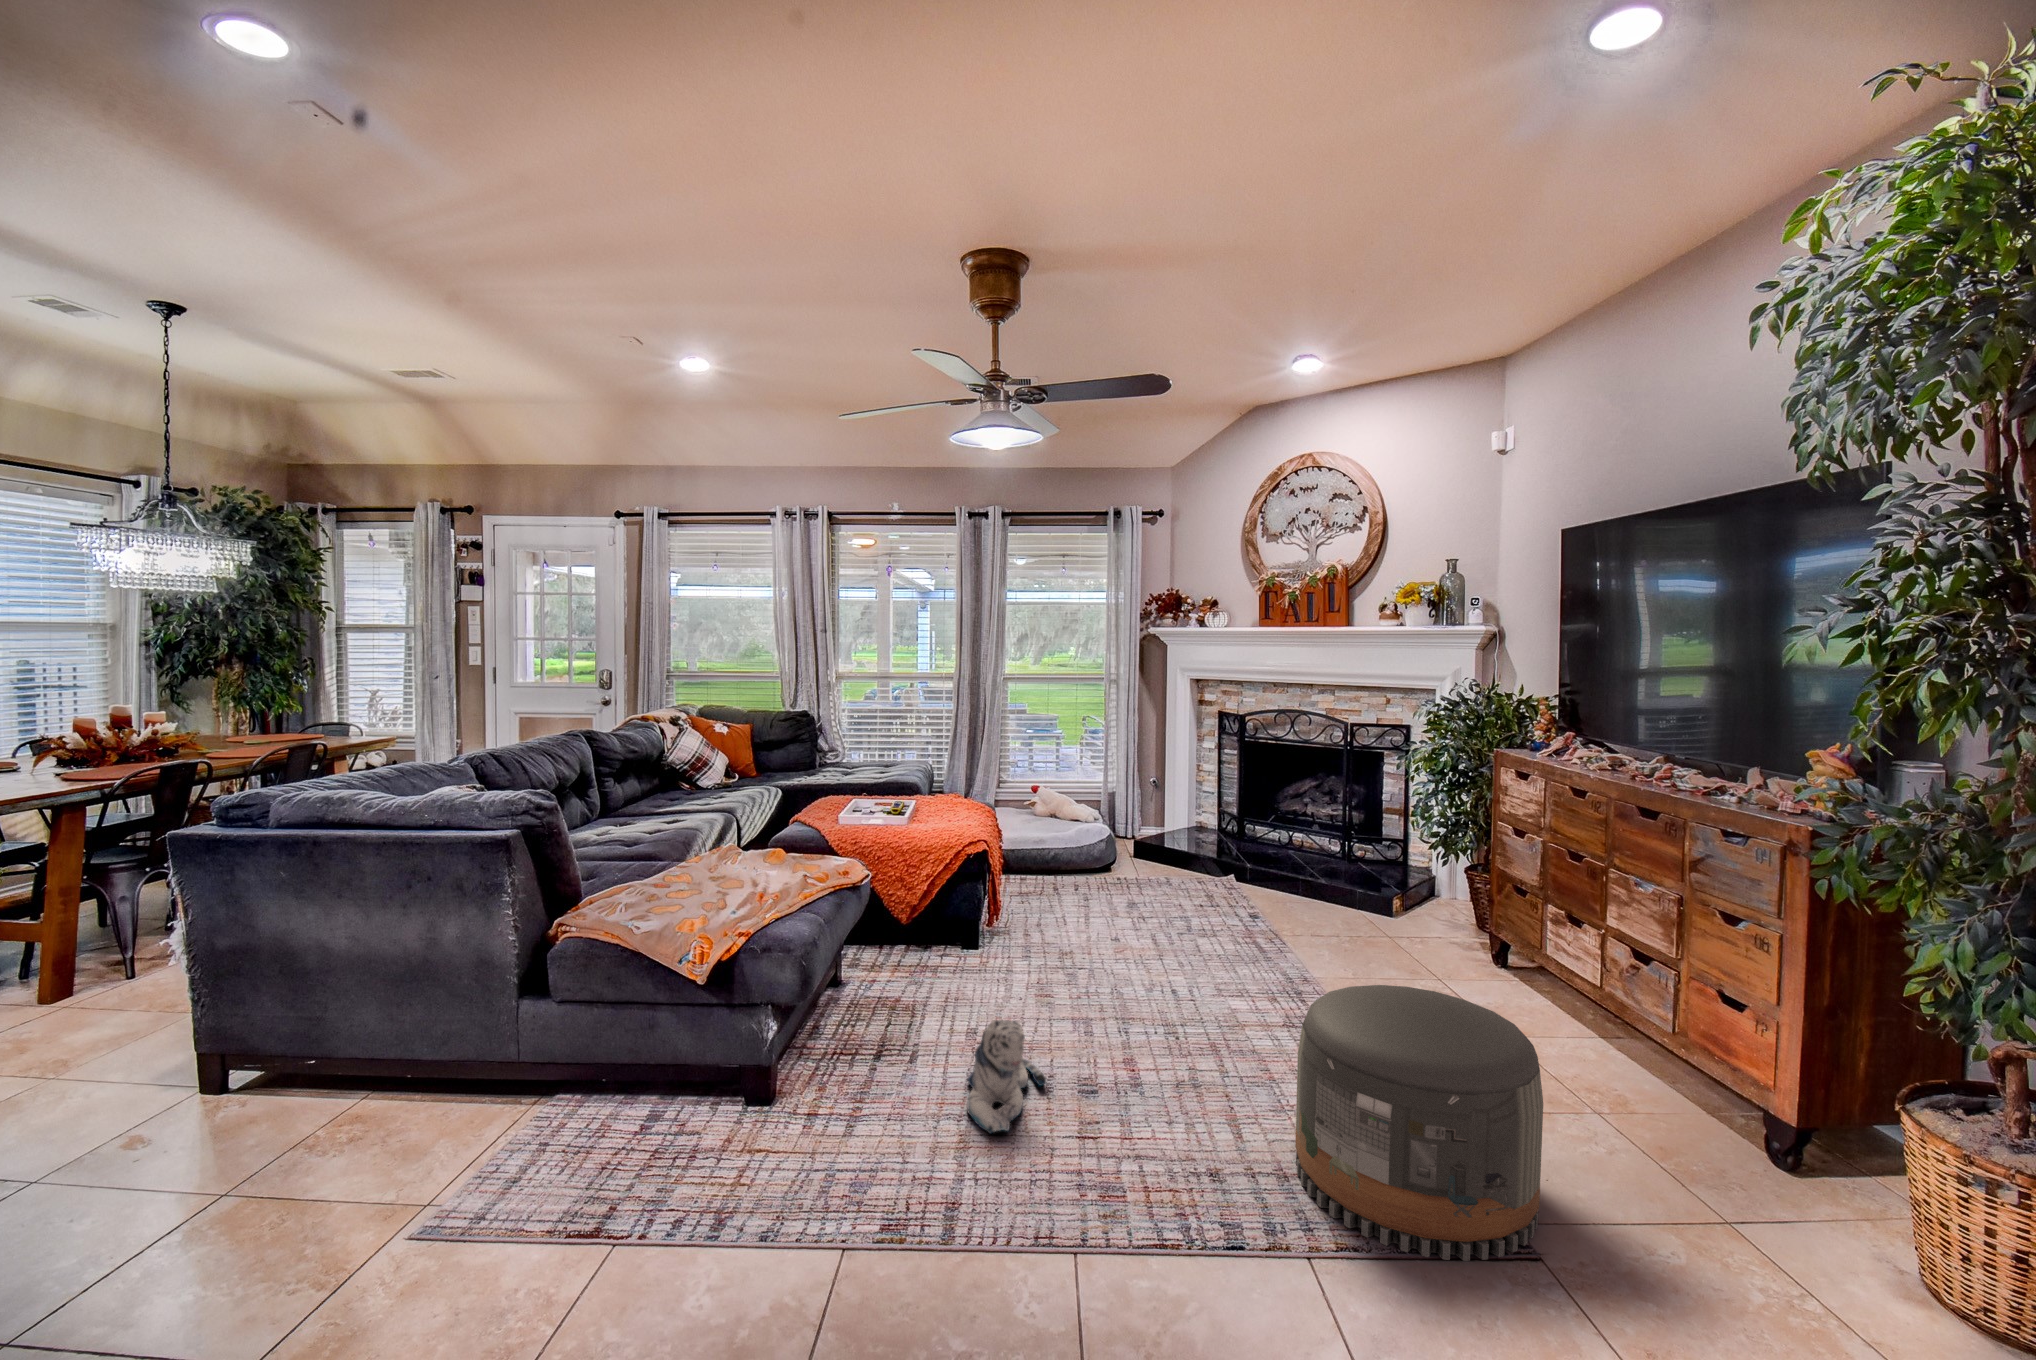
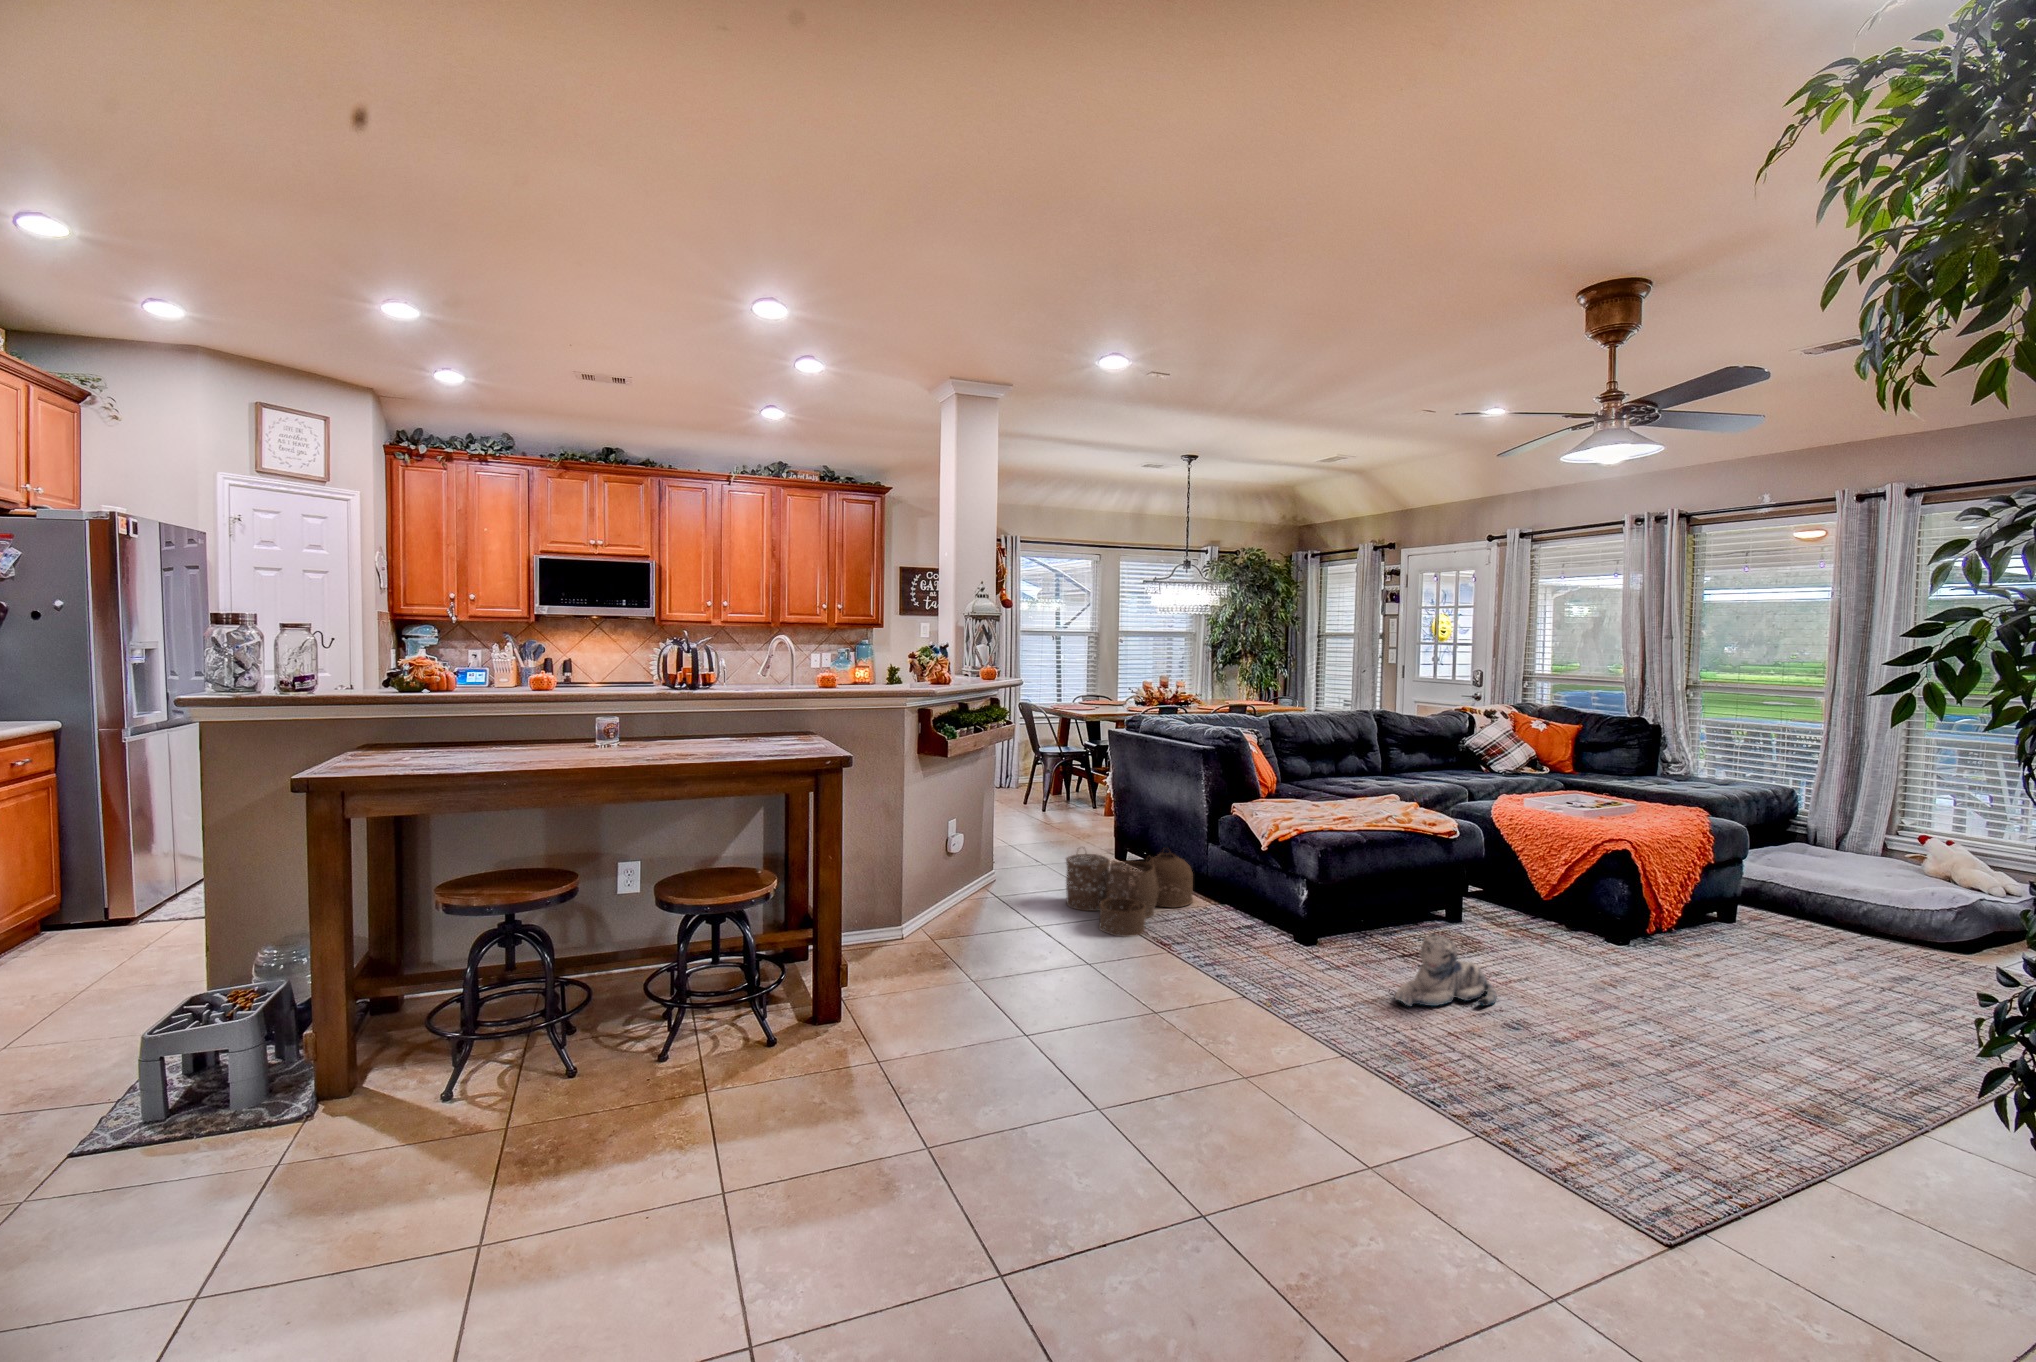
pouf: present [1295,985,1543,1261] -> none [1545,979,1824,1250]
woven basket: none [245,1044,531,1293] -> present [1066,852,1193,937]

